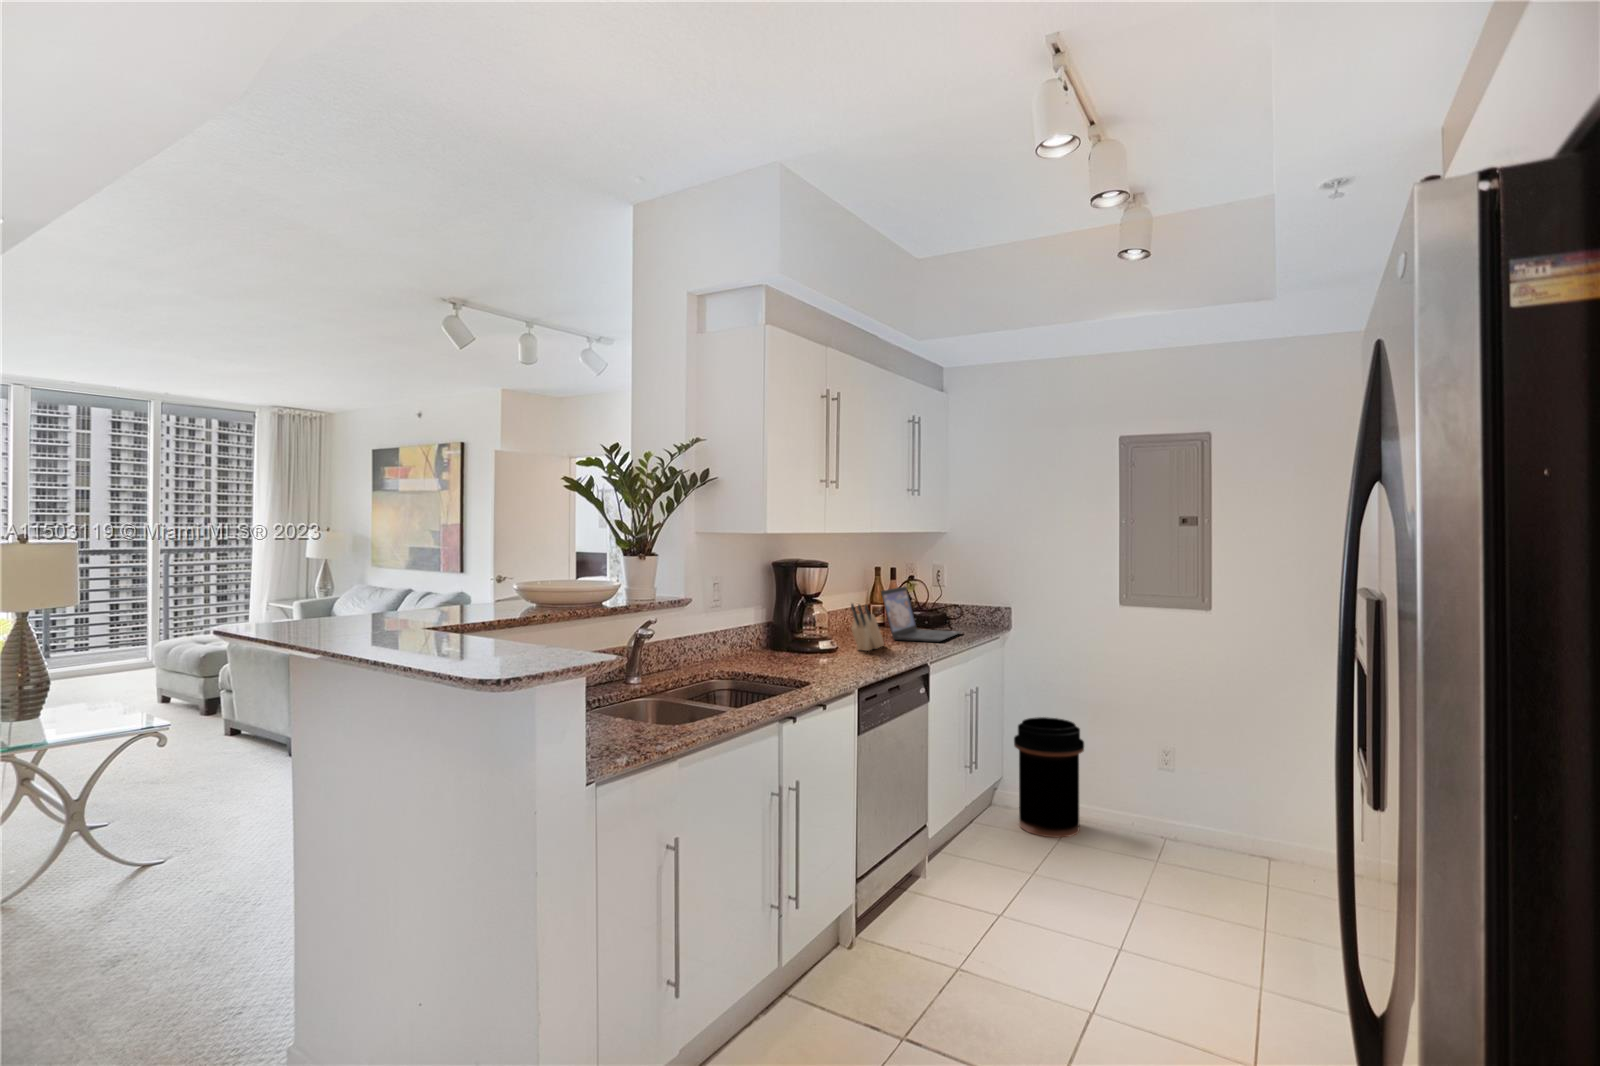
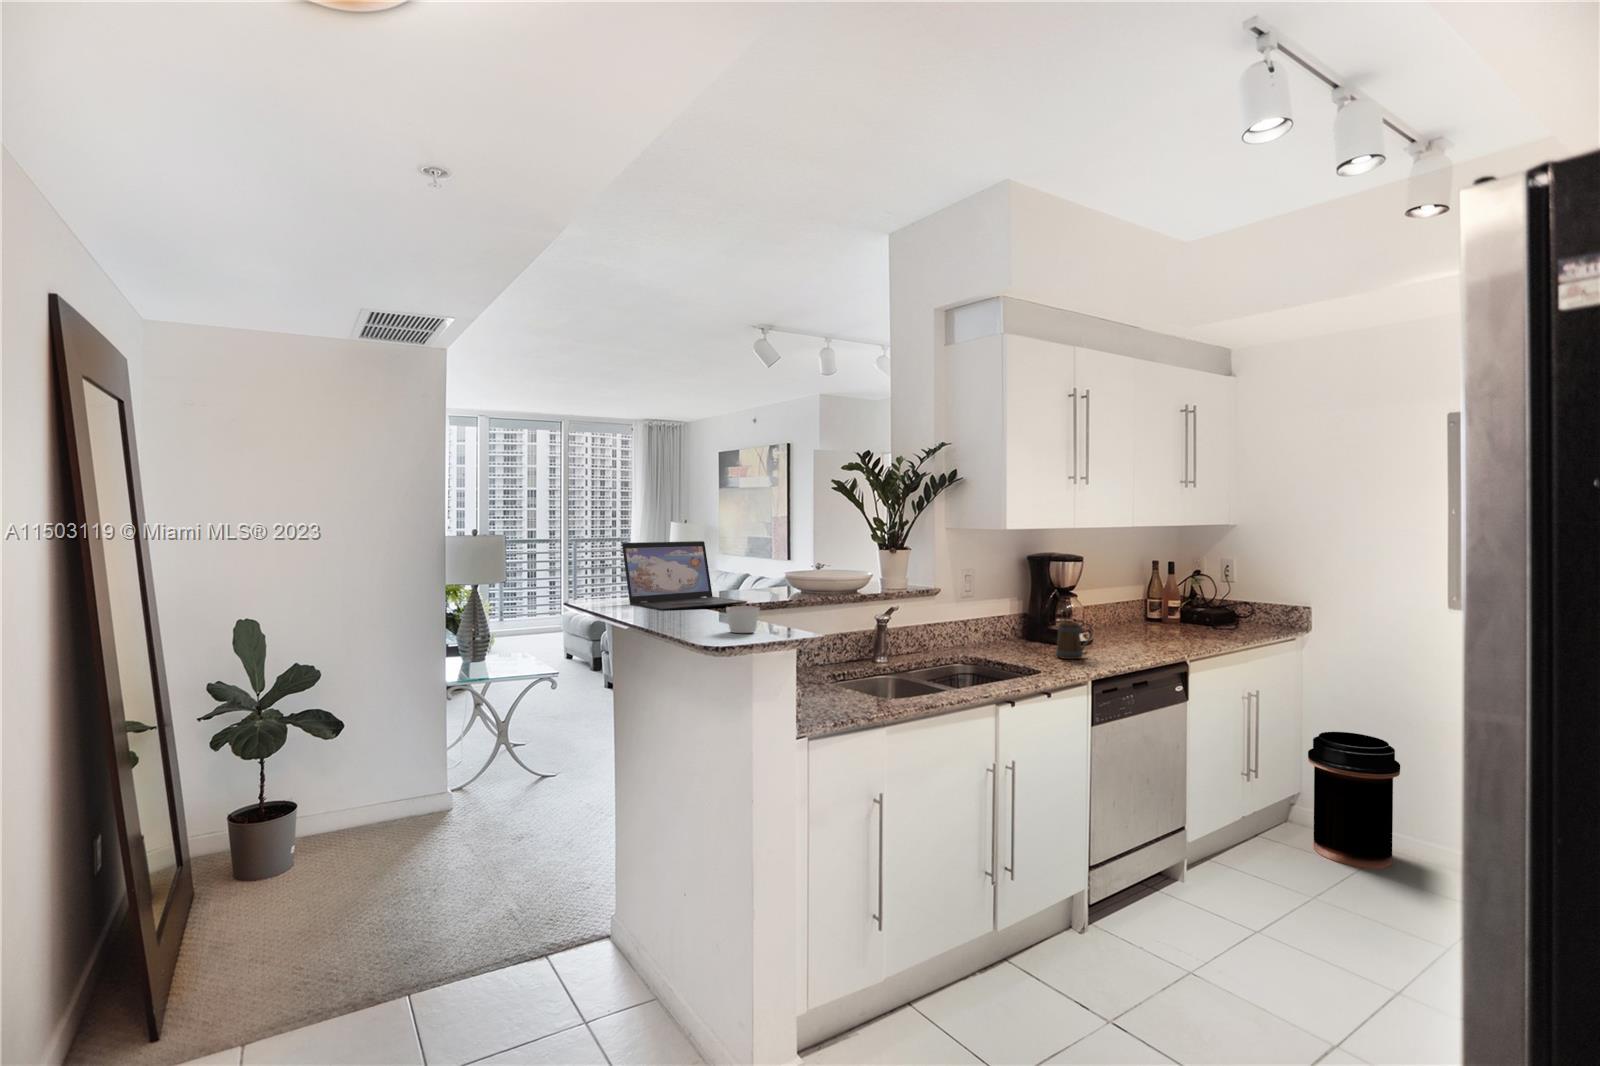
laptop: present [881,587,962,642] -> present [622,541,747,610]
knife block: present [851,604,884,651] -> none [1106,597,1146,646]
candle: none [488,626,532,660] -> present [726,606,759,633]
mug: none [812,629,846,667] -> present [1056,621,1092,659]

